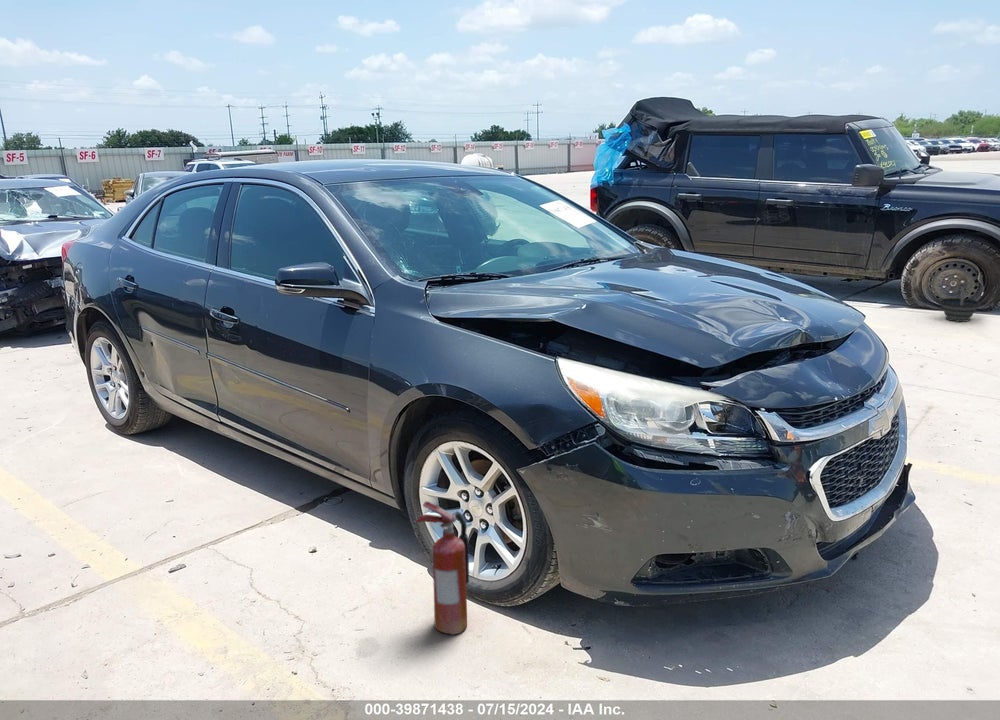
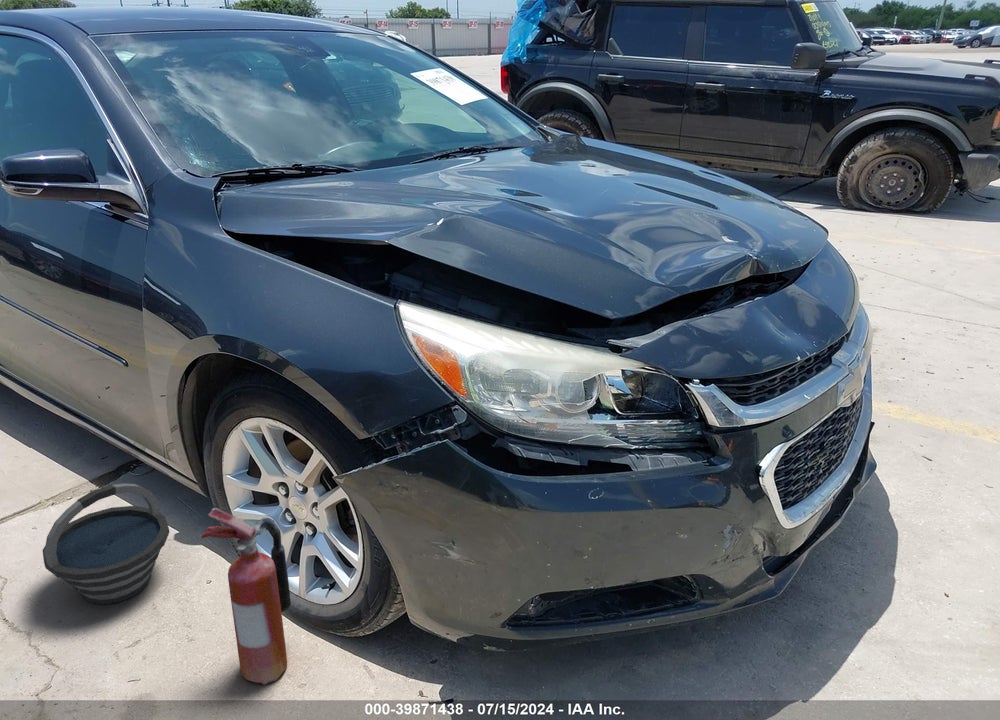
bucket: present [939,284,981,322] -> present [43,484,169,604]

